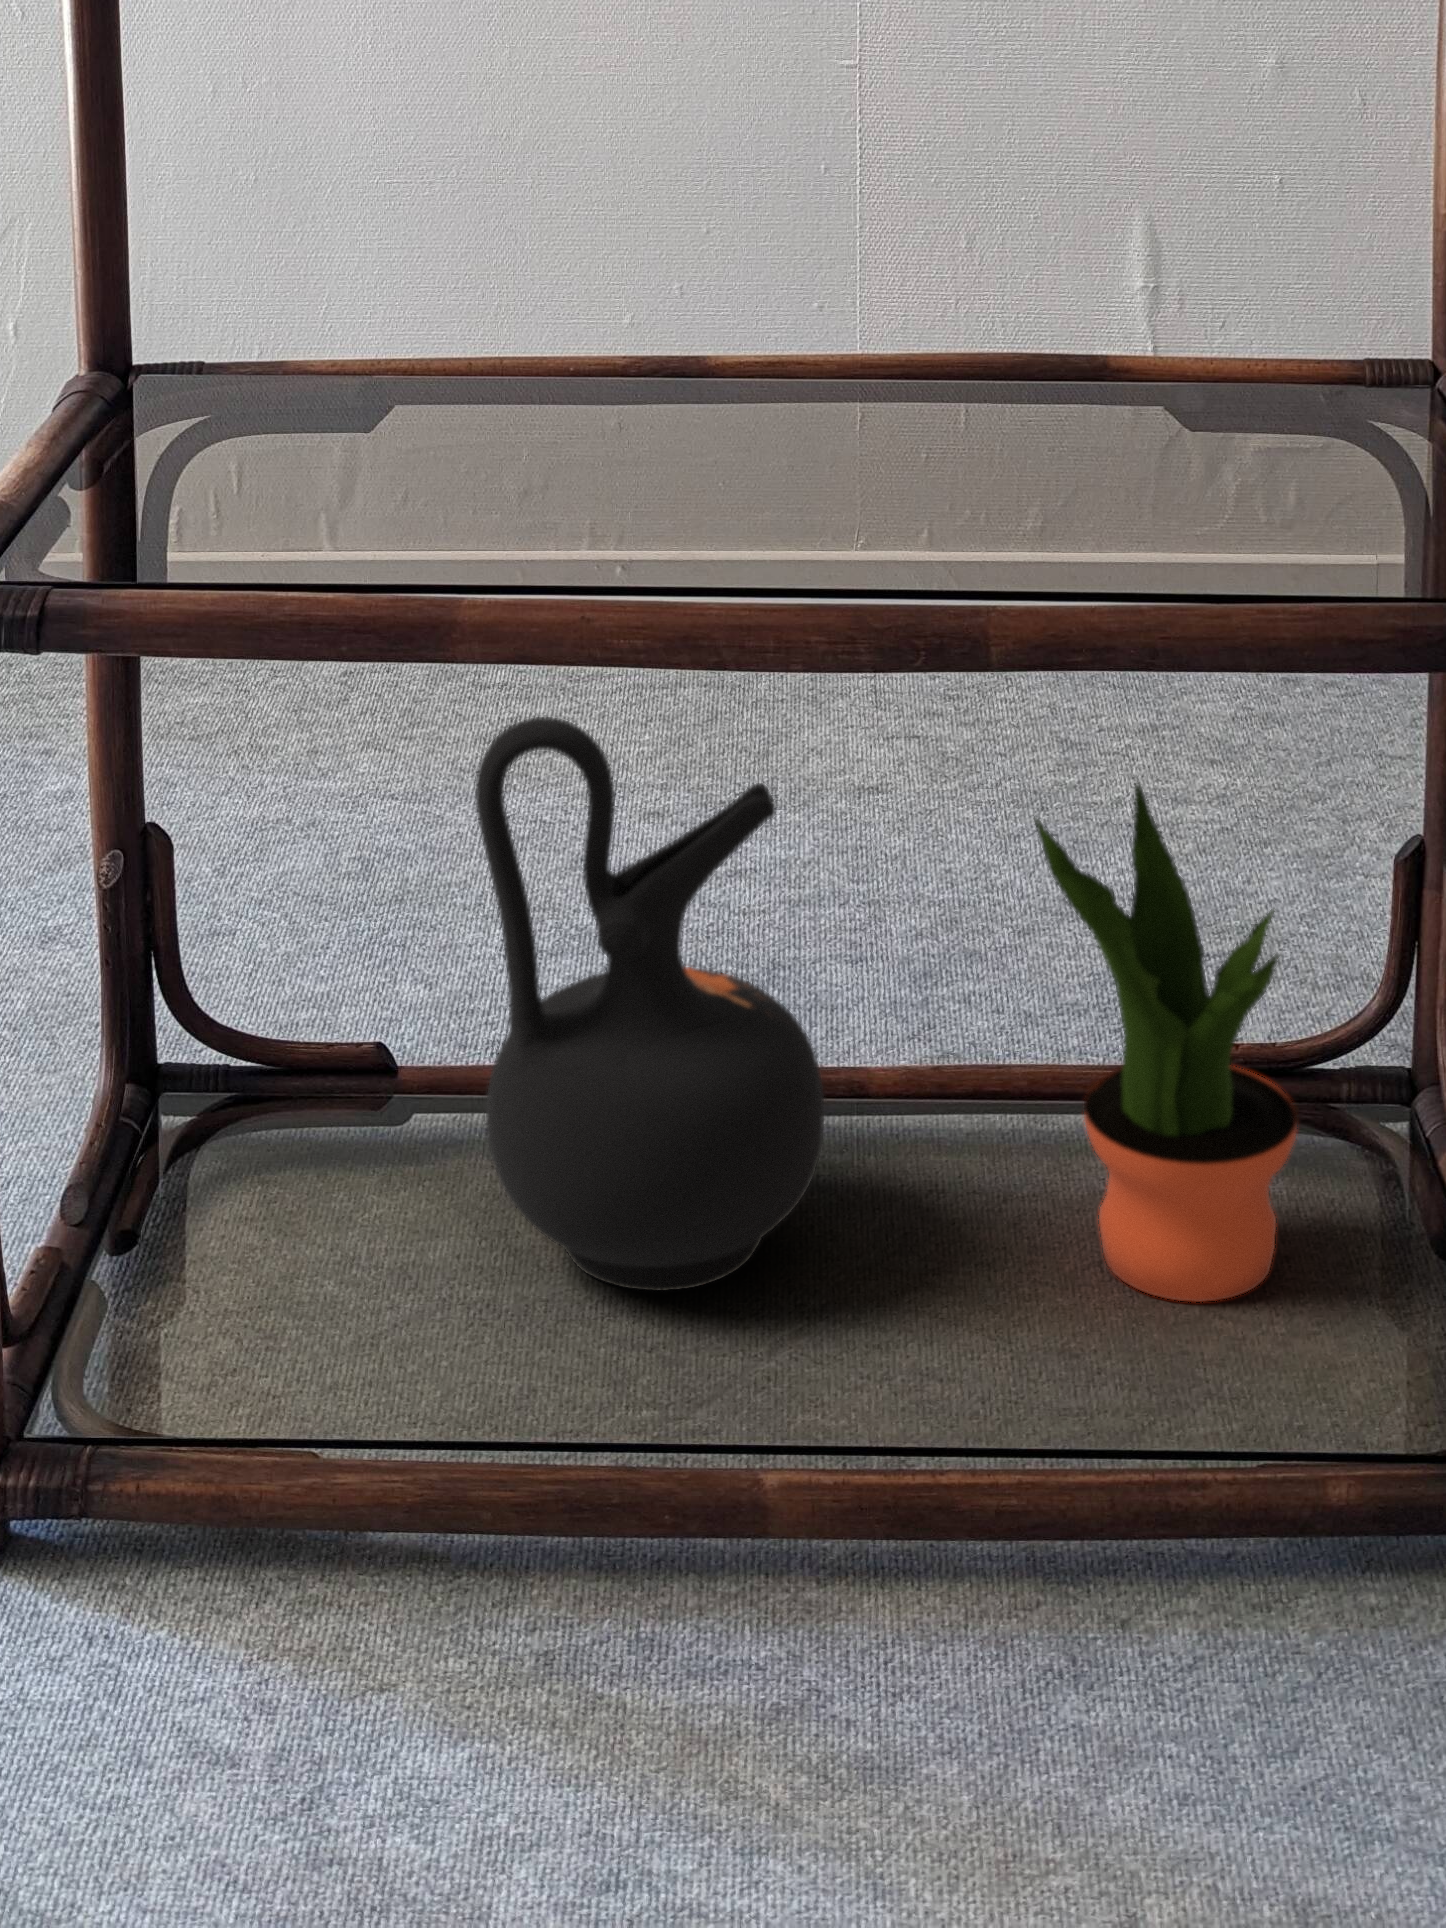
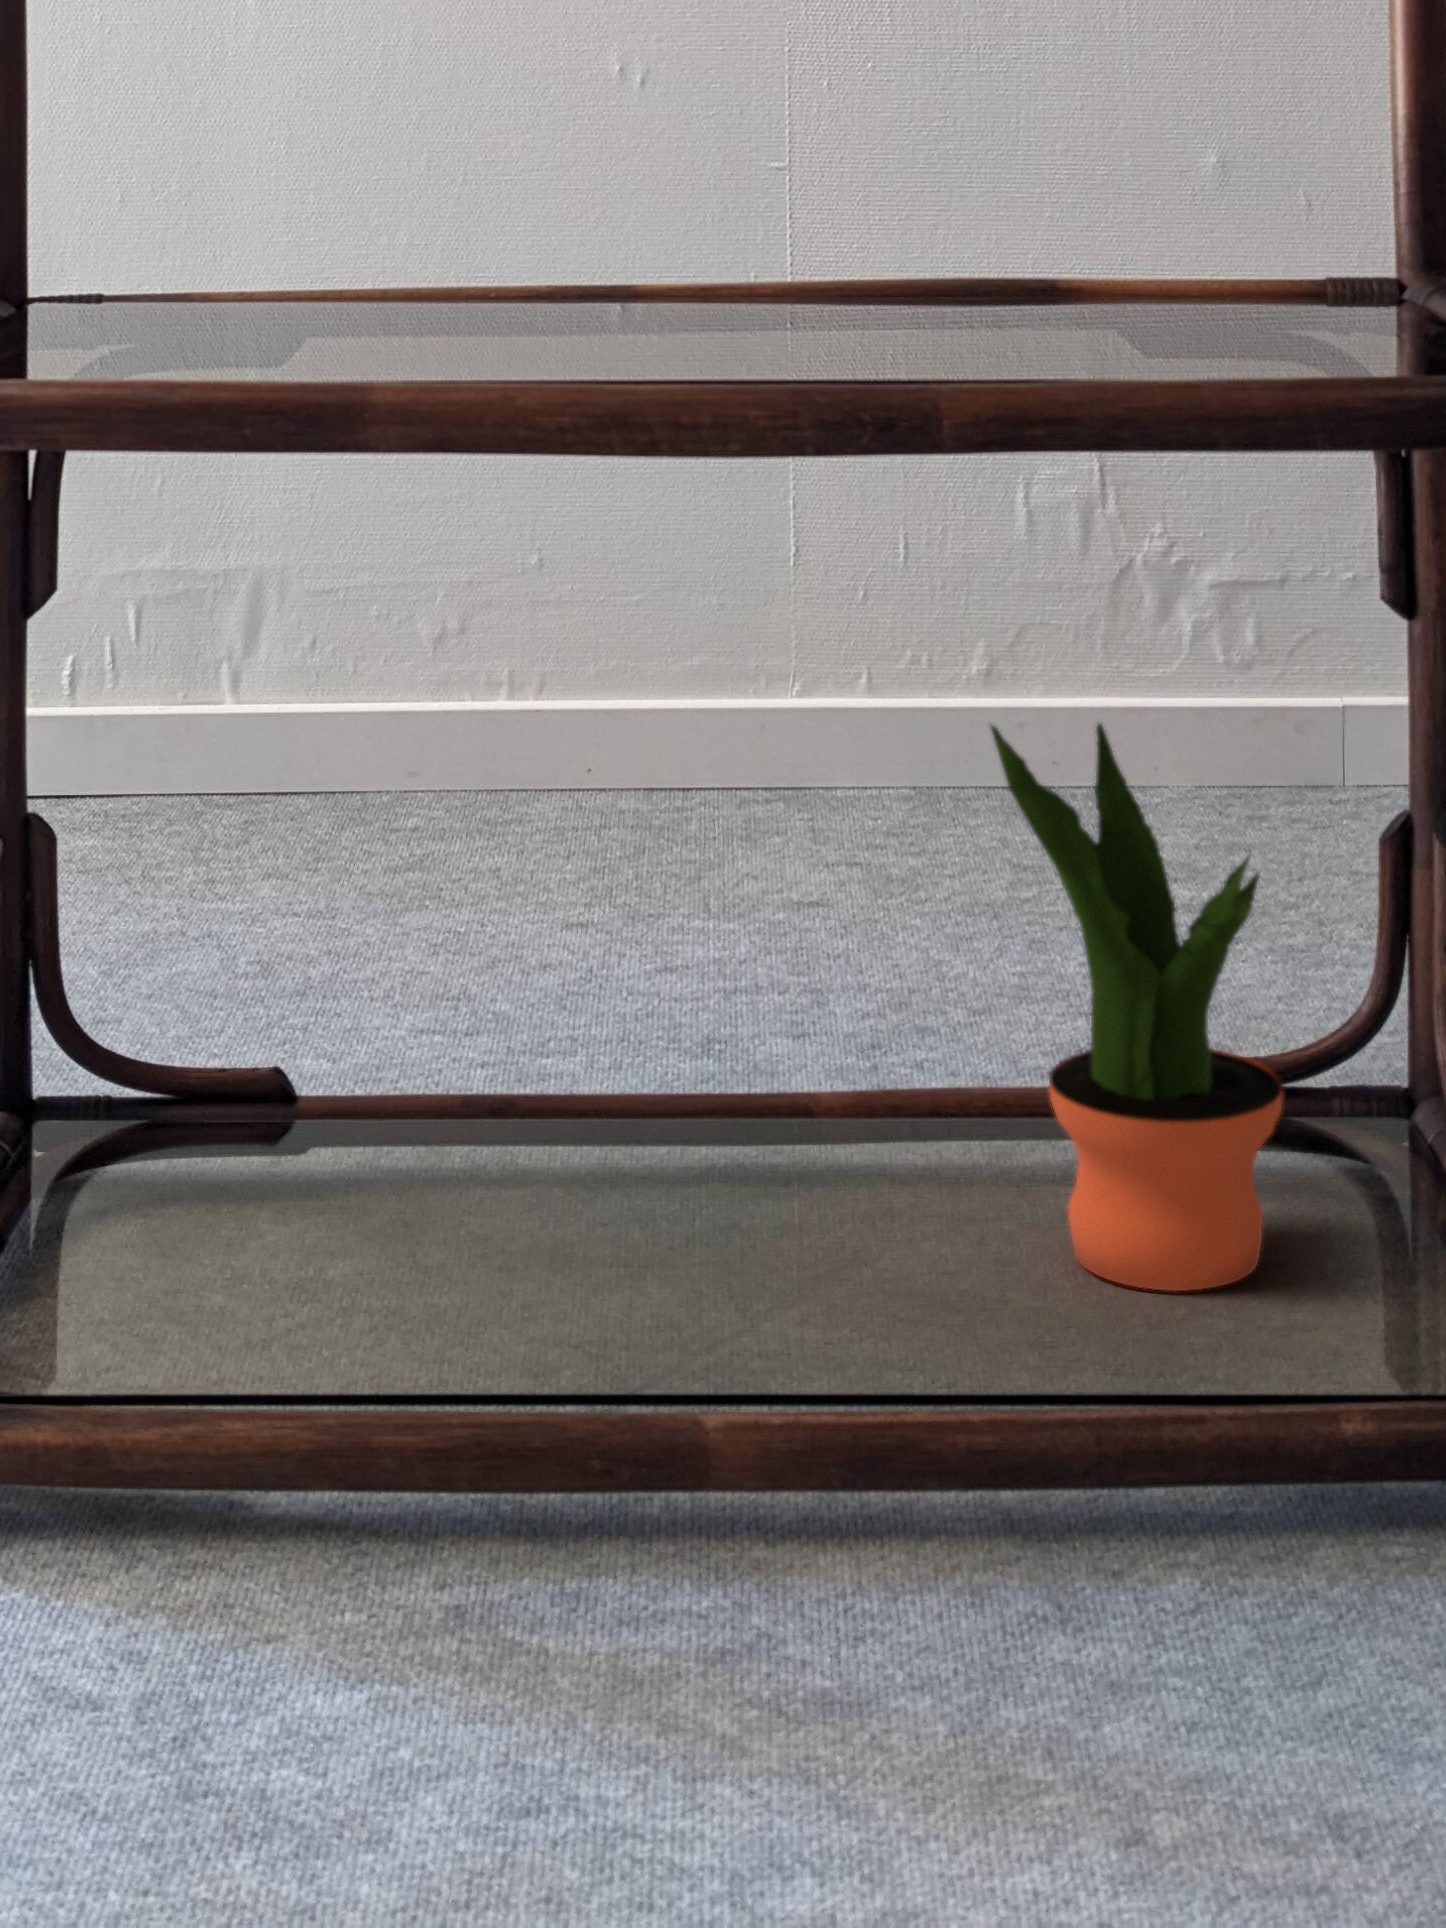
ceramic jug: present [475,717,824,1291] -> none [386,639,764,1289]

